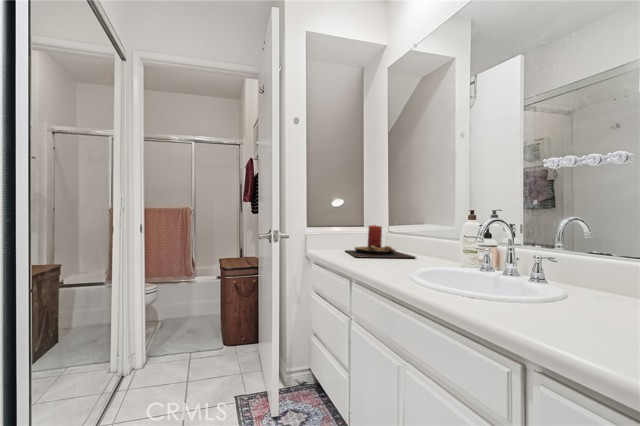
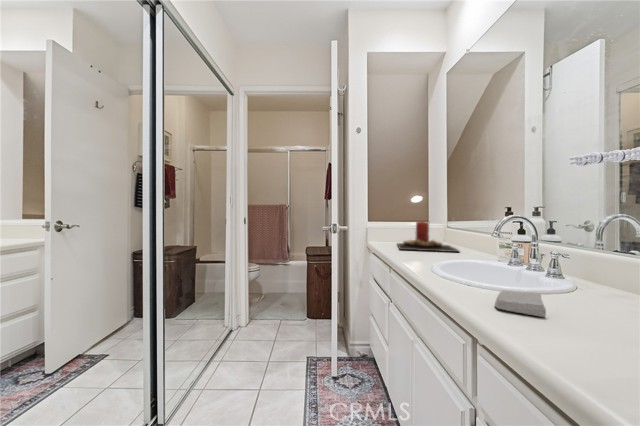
soap bar: none [536,299,601,328] -> present [495,290,546,317]

